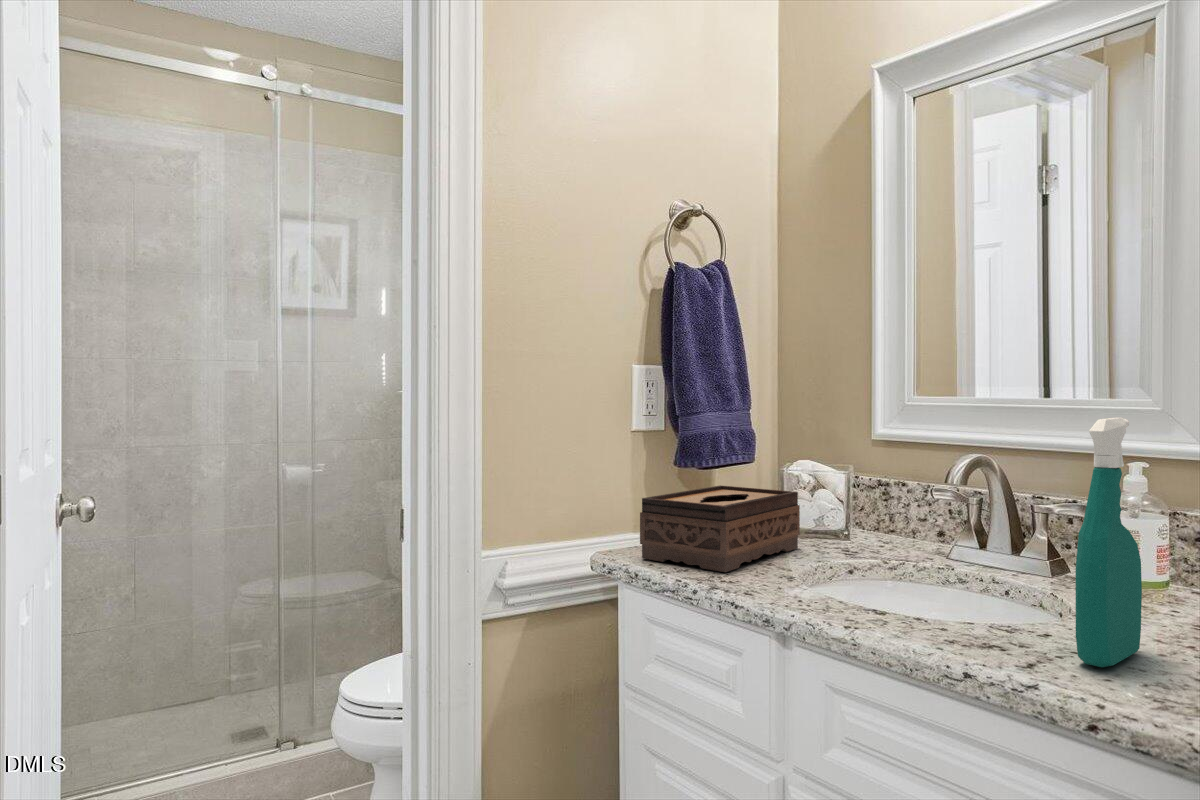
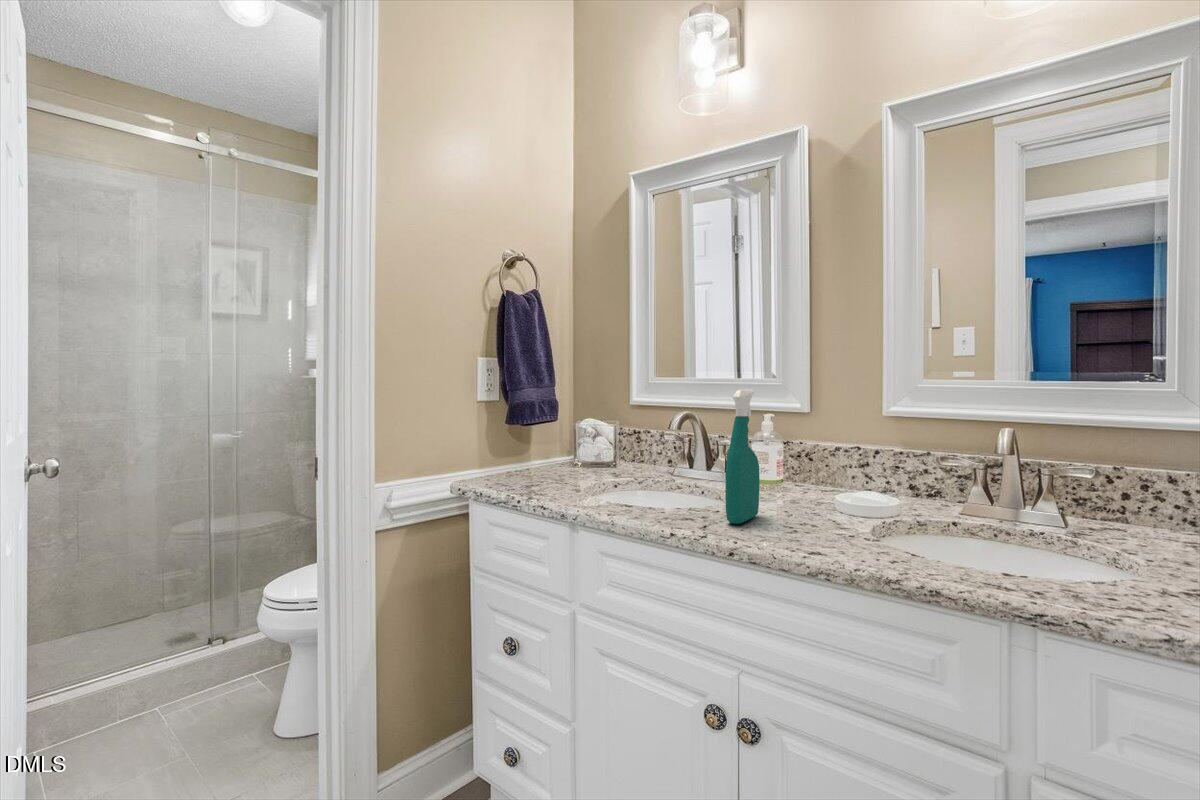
tissue box: present [640,485,800,572] -> none [484,436,587,490]

